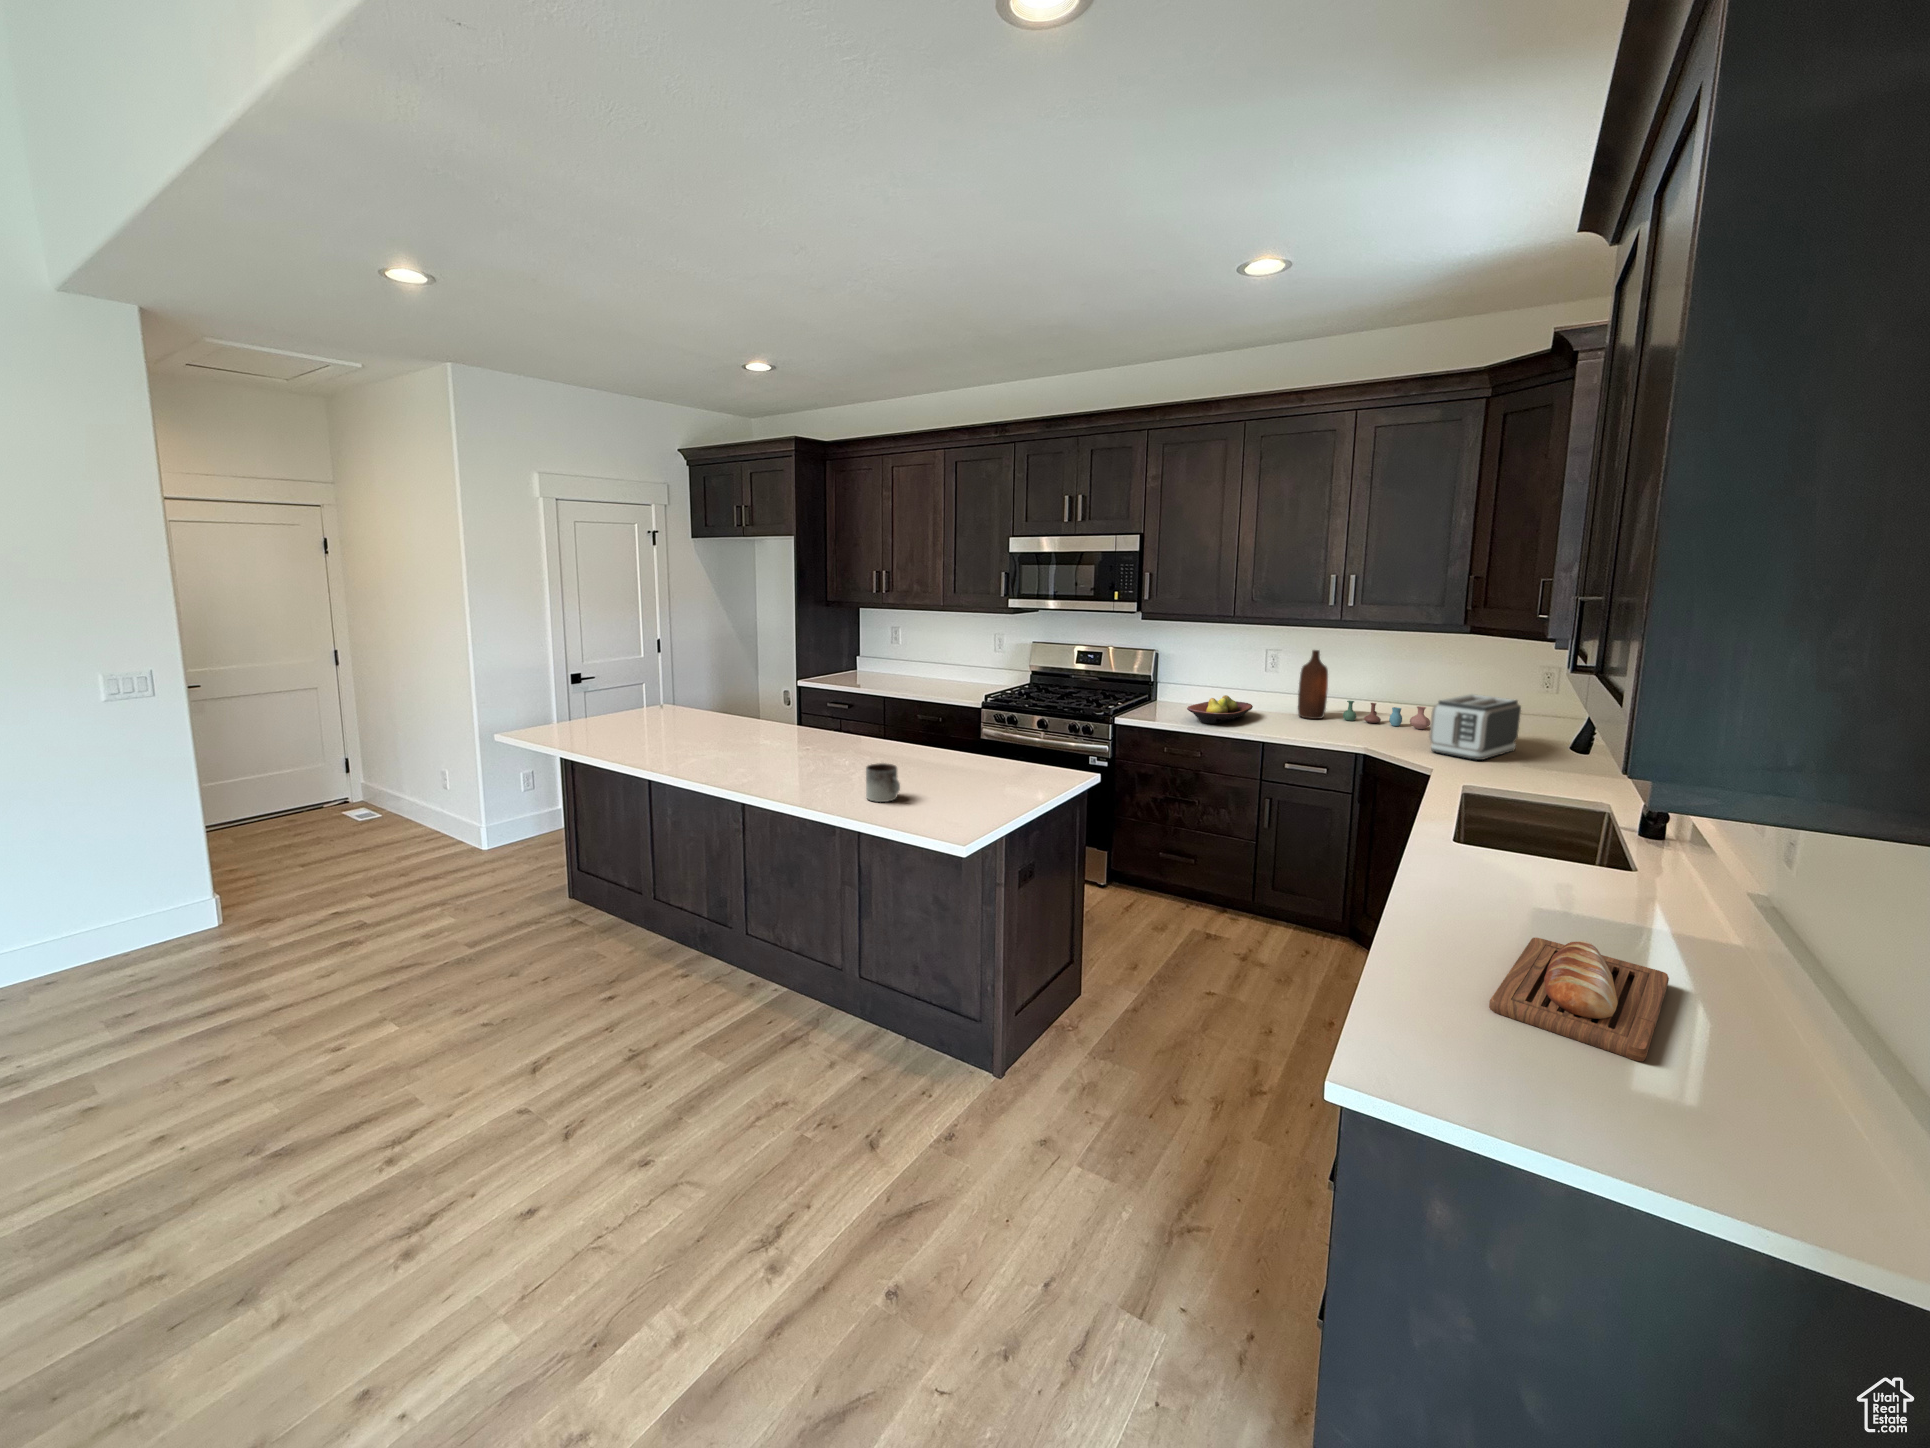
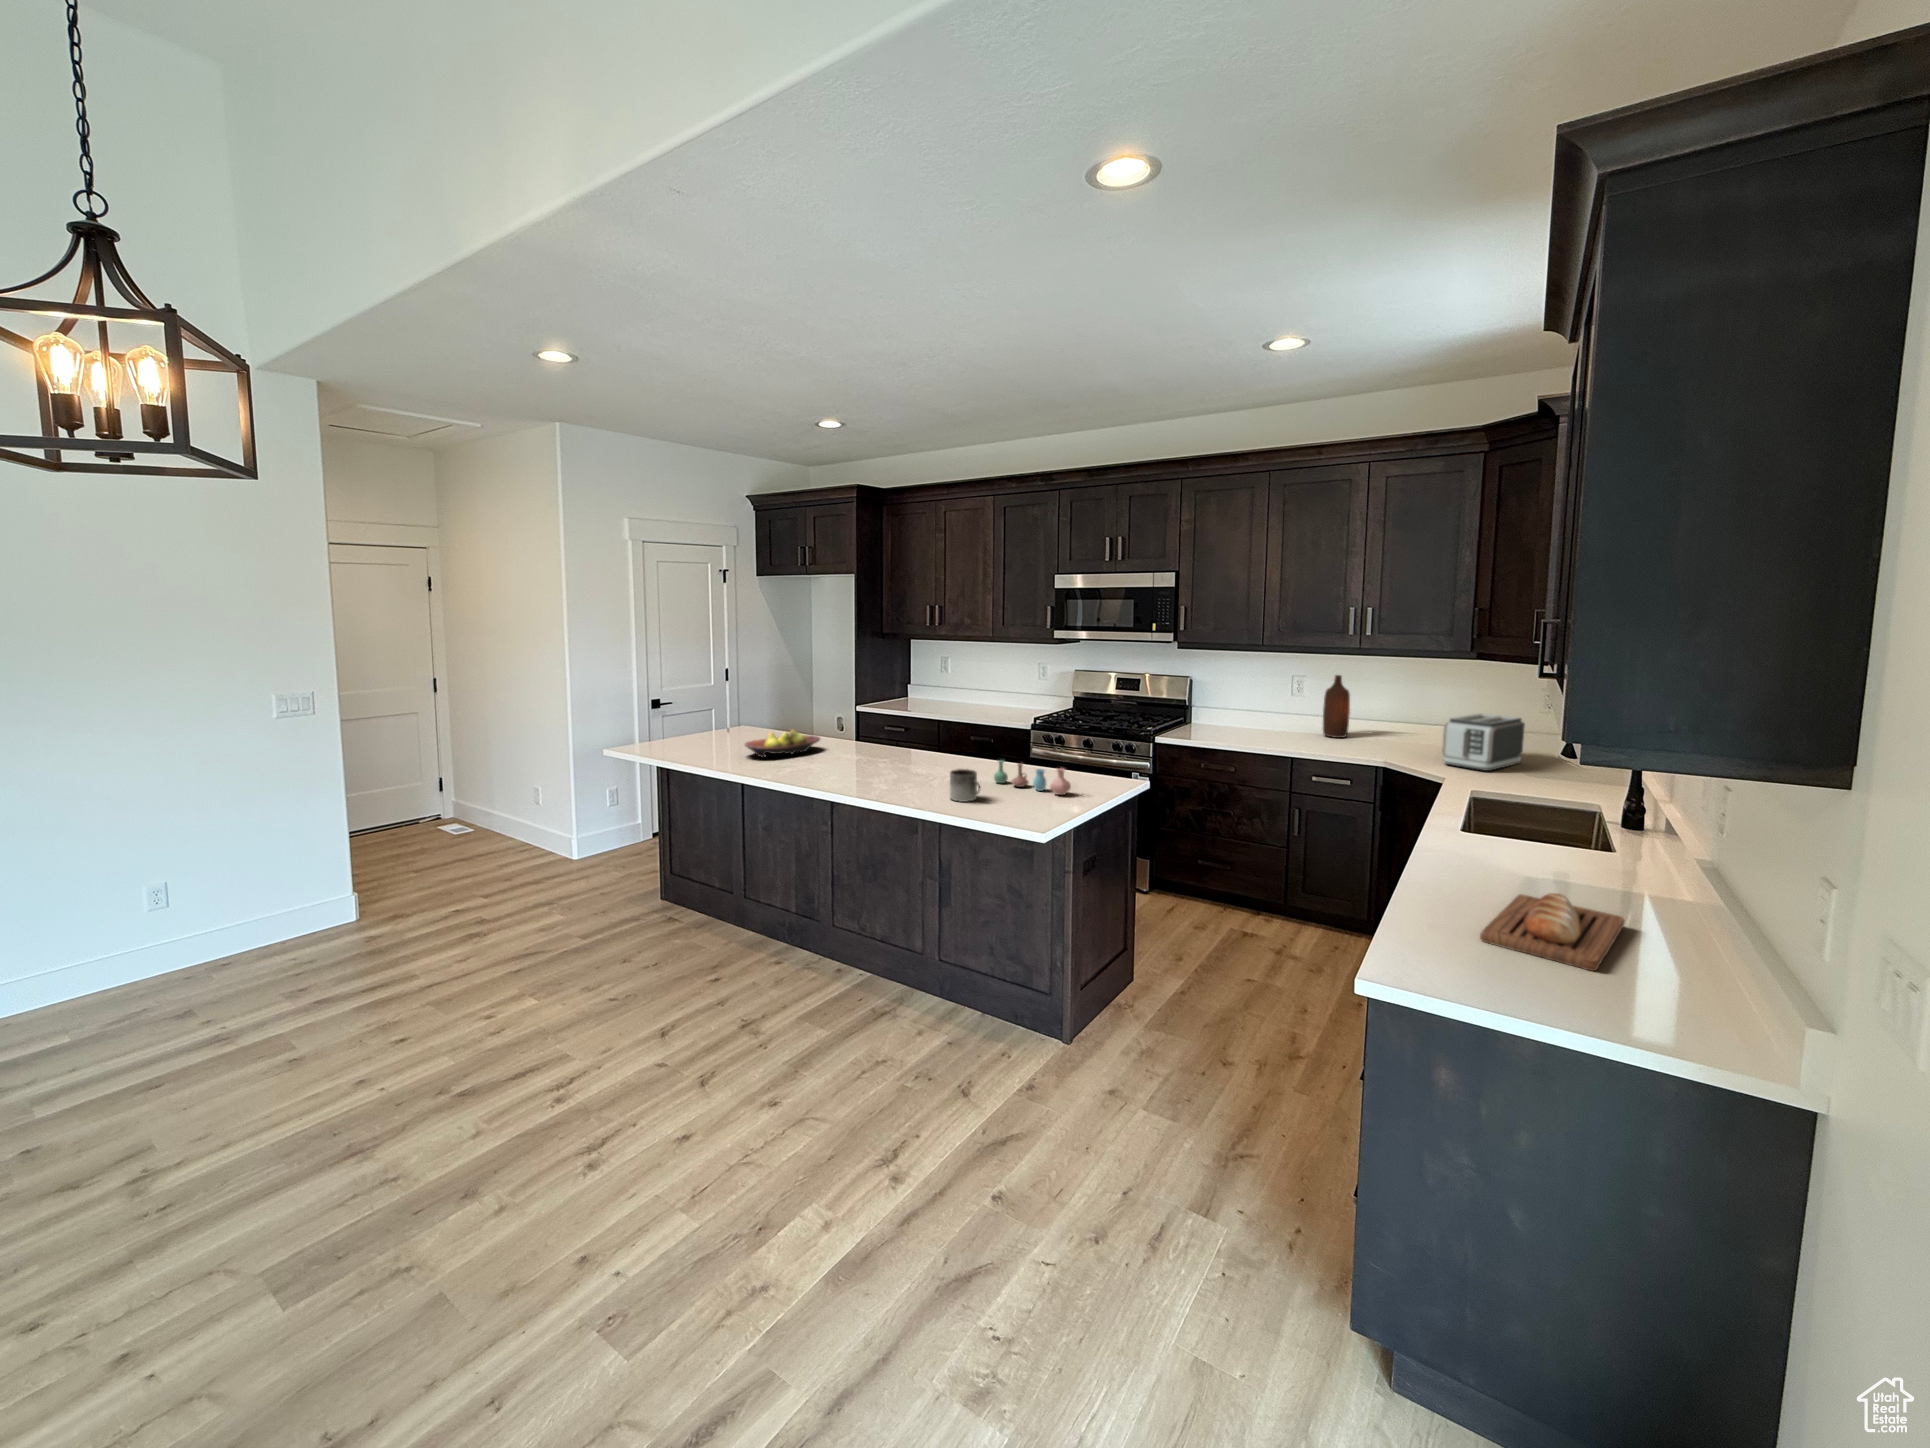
fruit bowl: present [1187,695,1253,723] -> present [745,730,820,757]
vase: present [1343,701,1430,729] -> present [994,760,1071,795]

